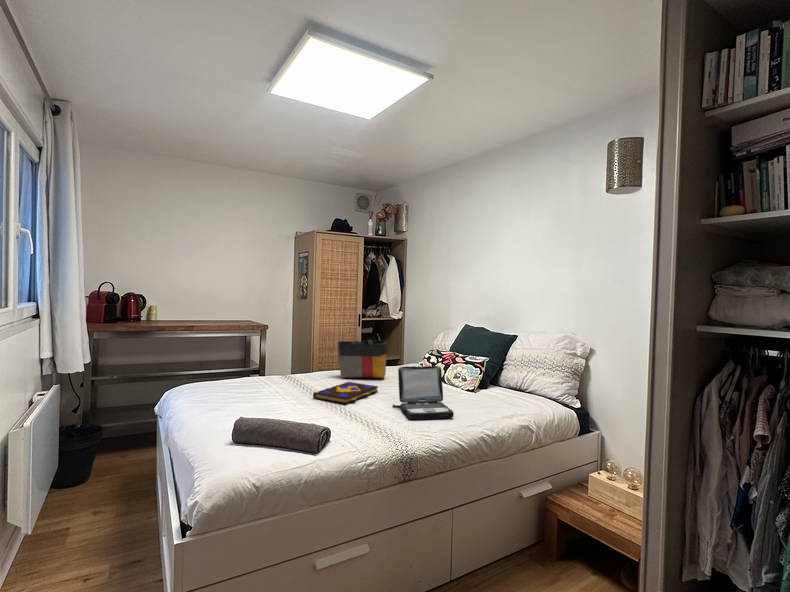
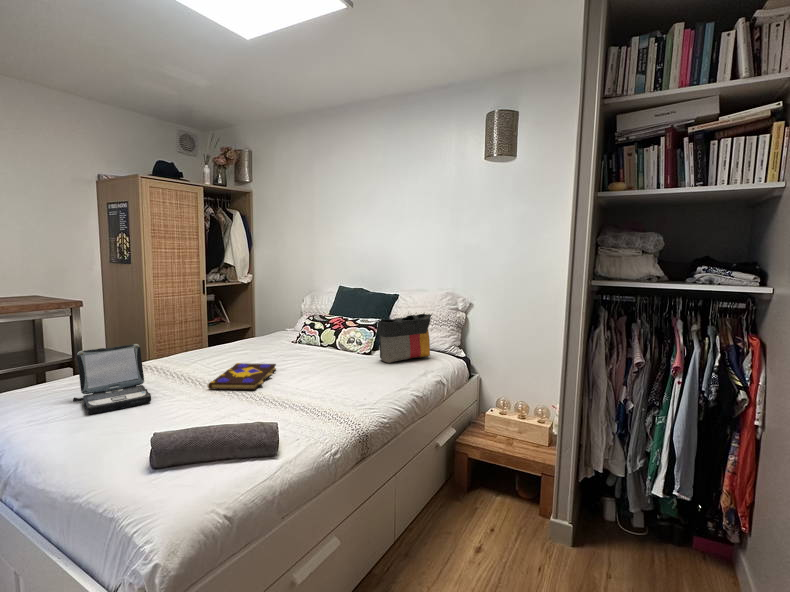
tote bag: present [338,340,388,378] -> present [378,314,432,363]
laptop: present [393,366,454,419] -> present [73,344,151,414]

